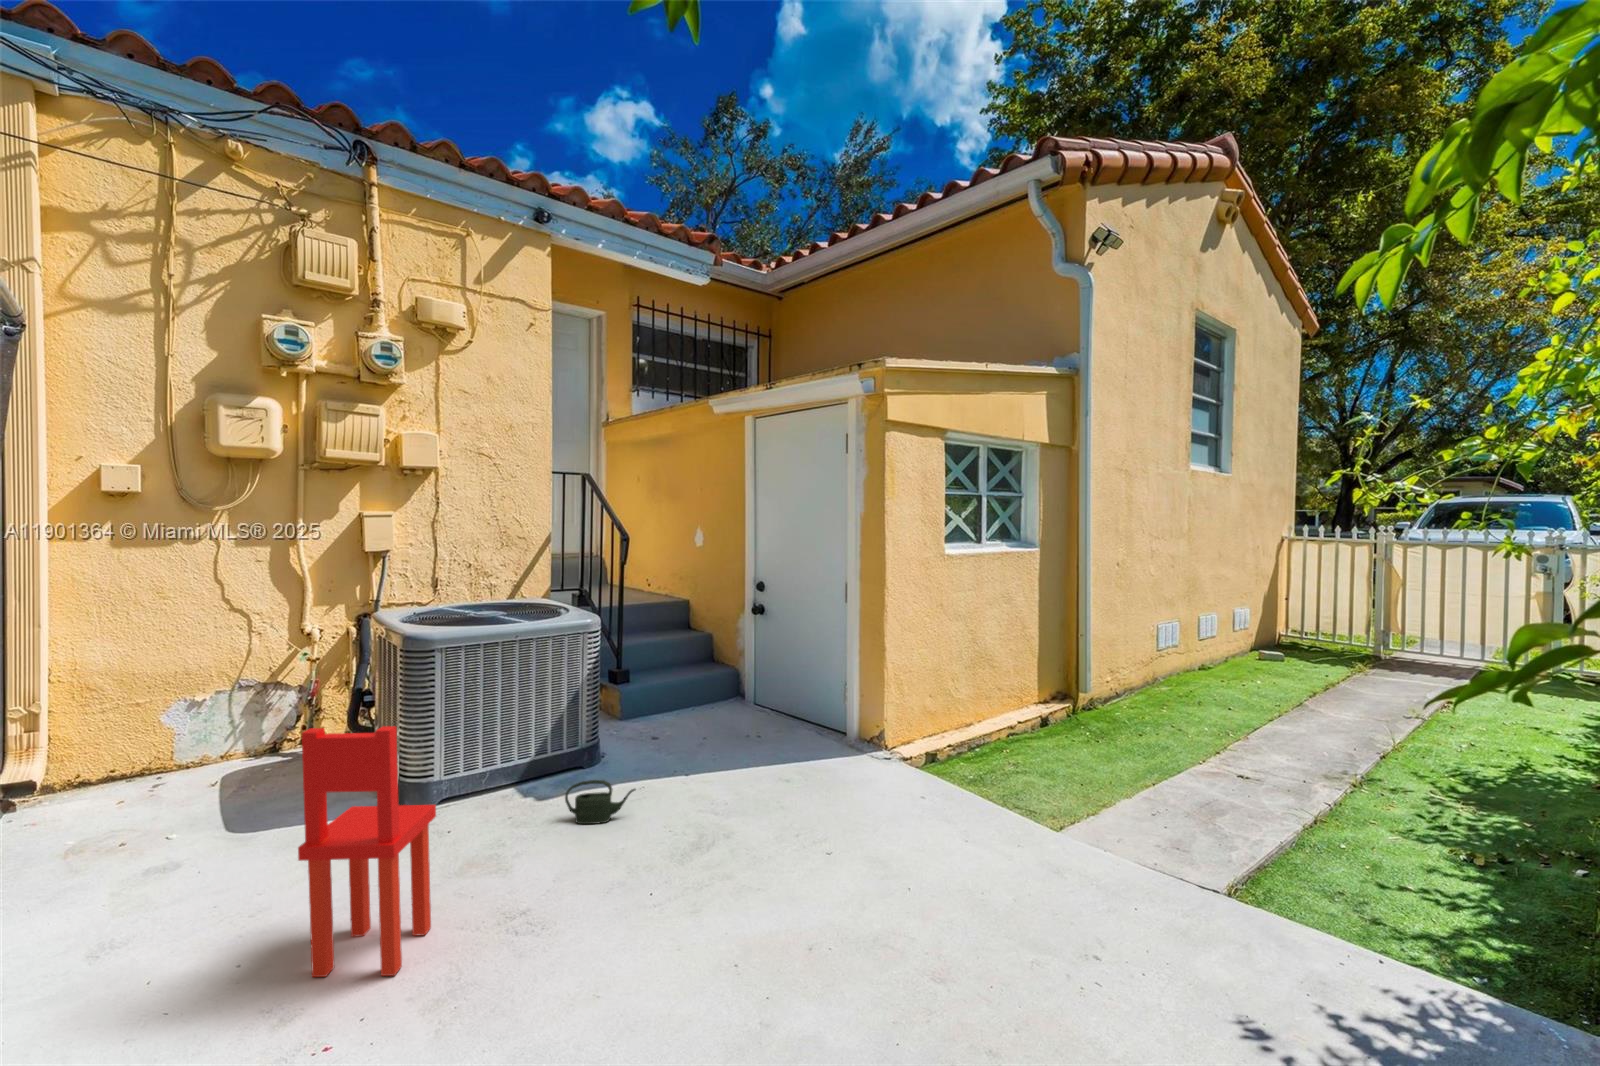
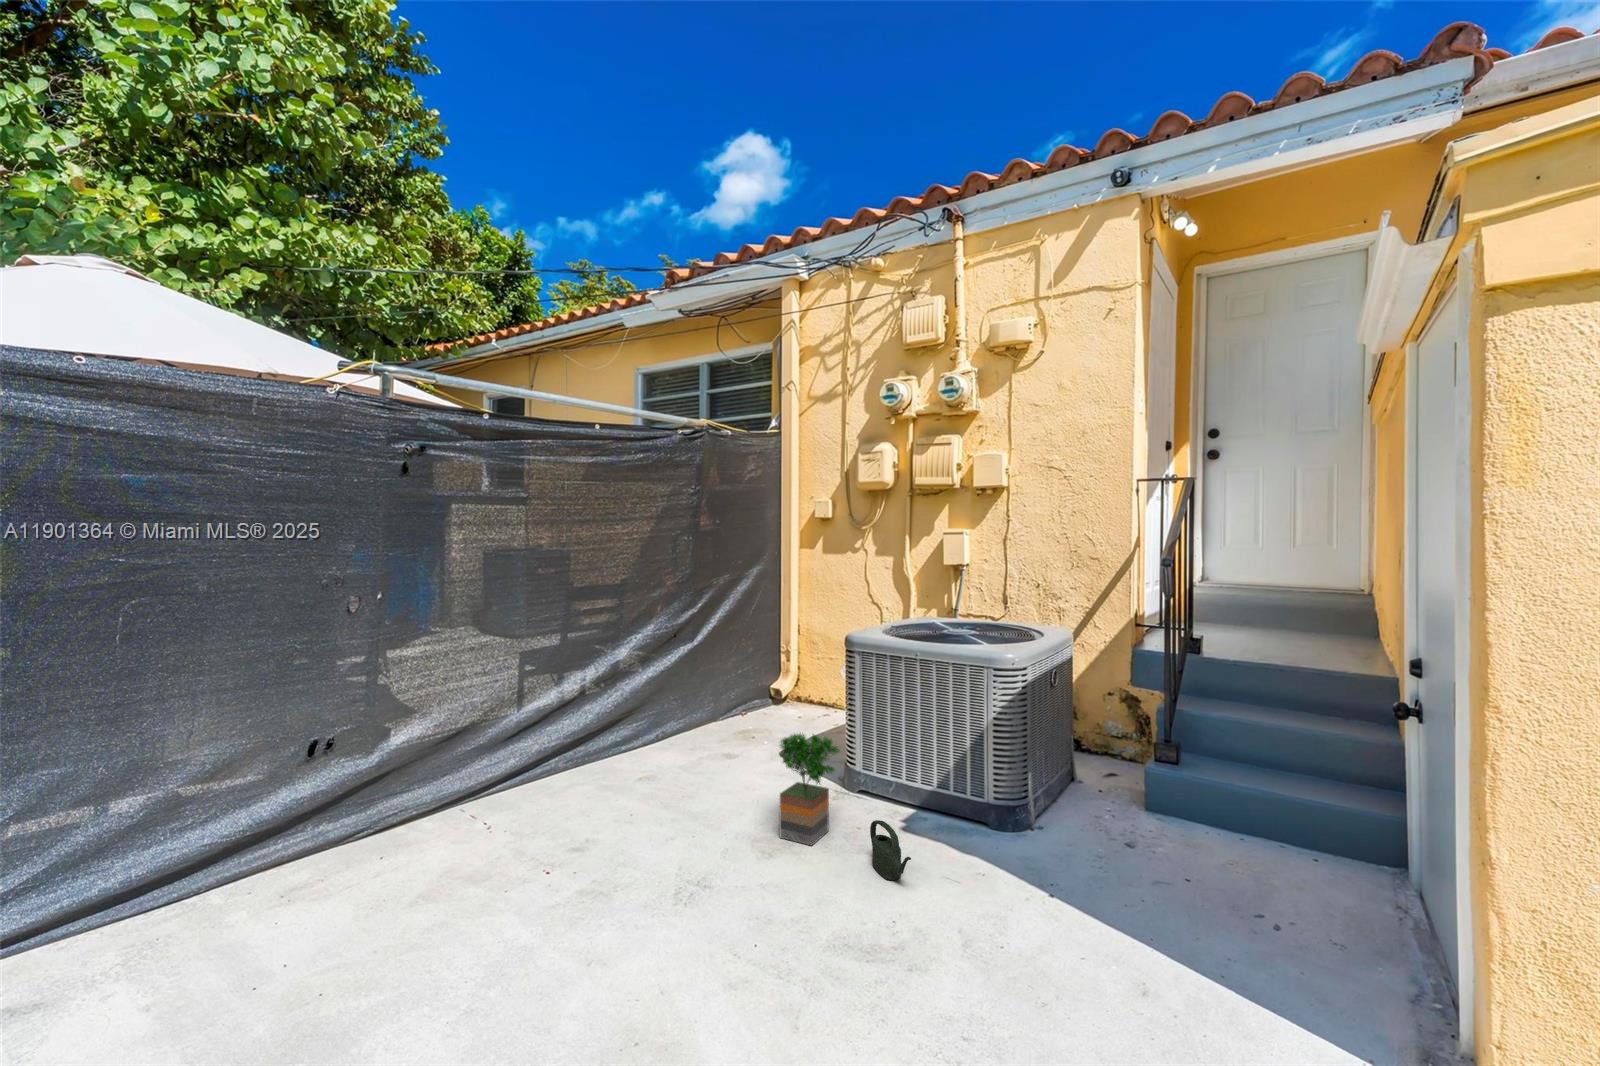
chair: present [298,726,436,977] -> none [613,664,681,858]
potted tree: none [446,737,533,860] -> present [779,733,840,845]

